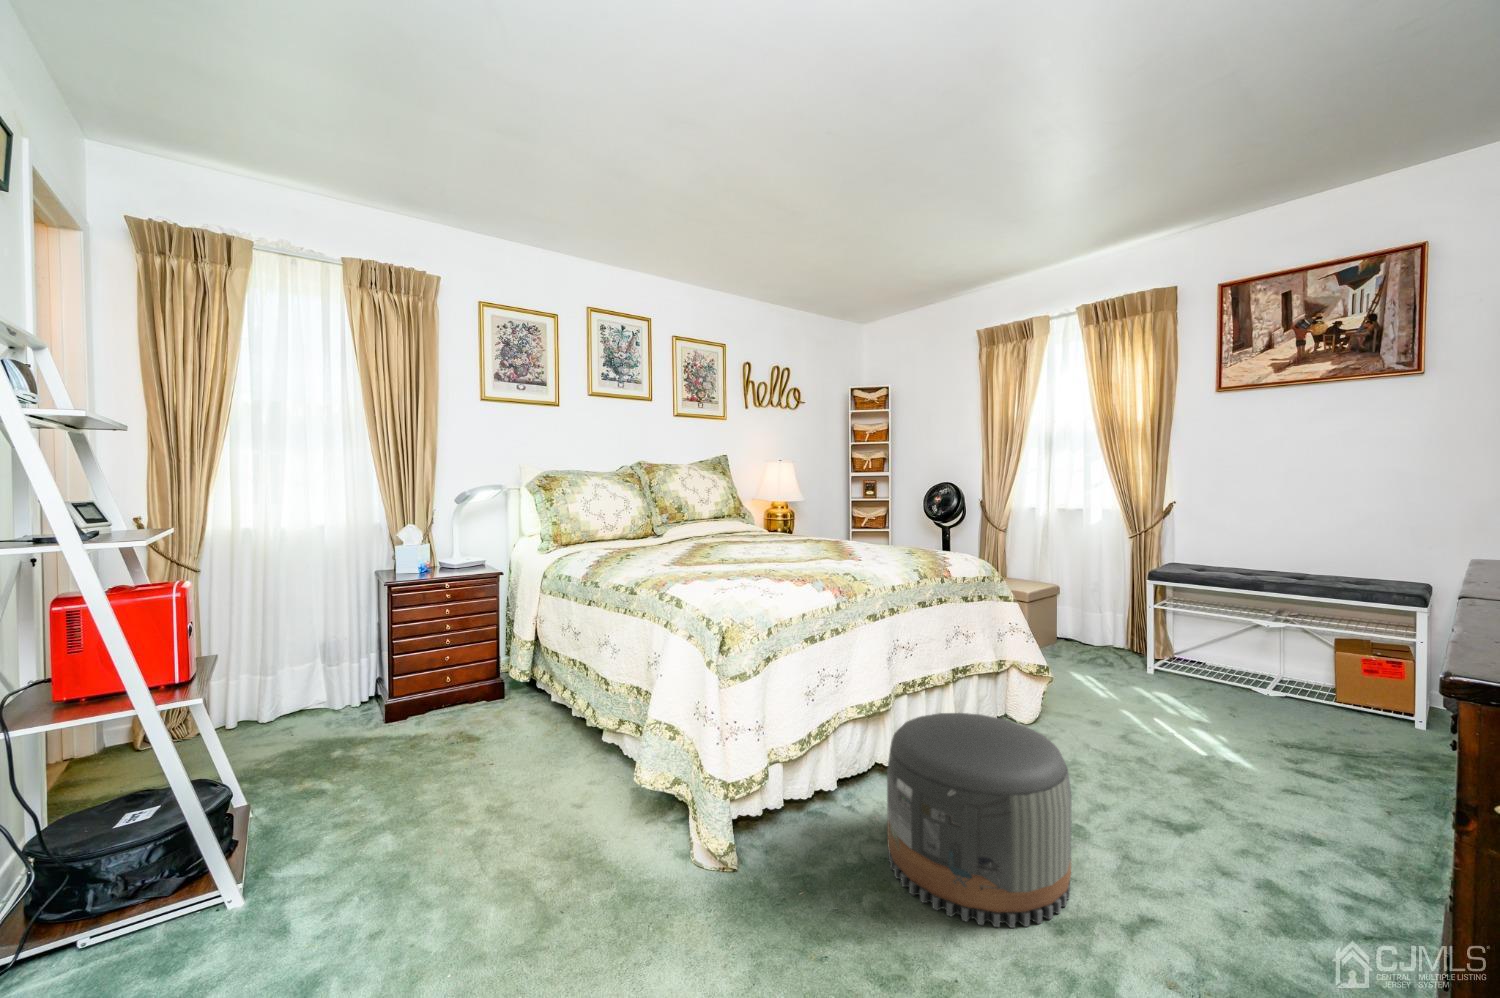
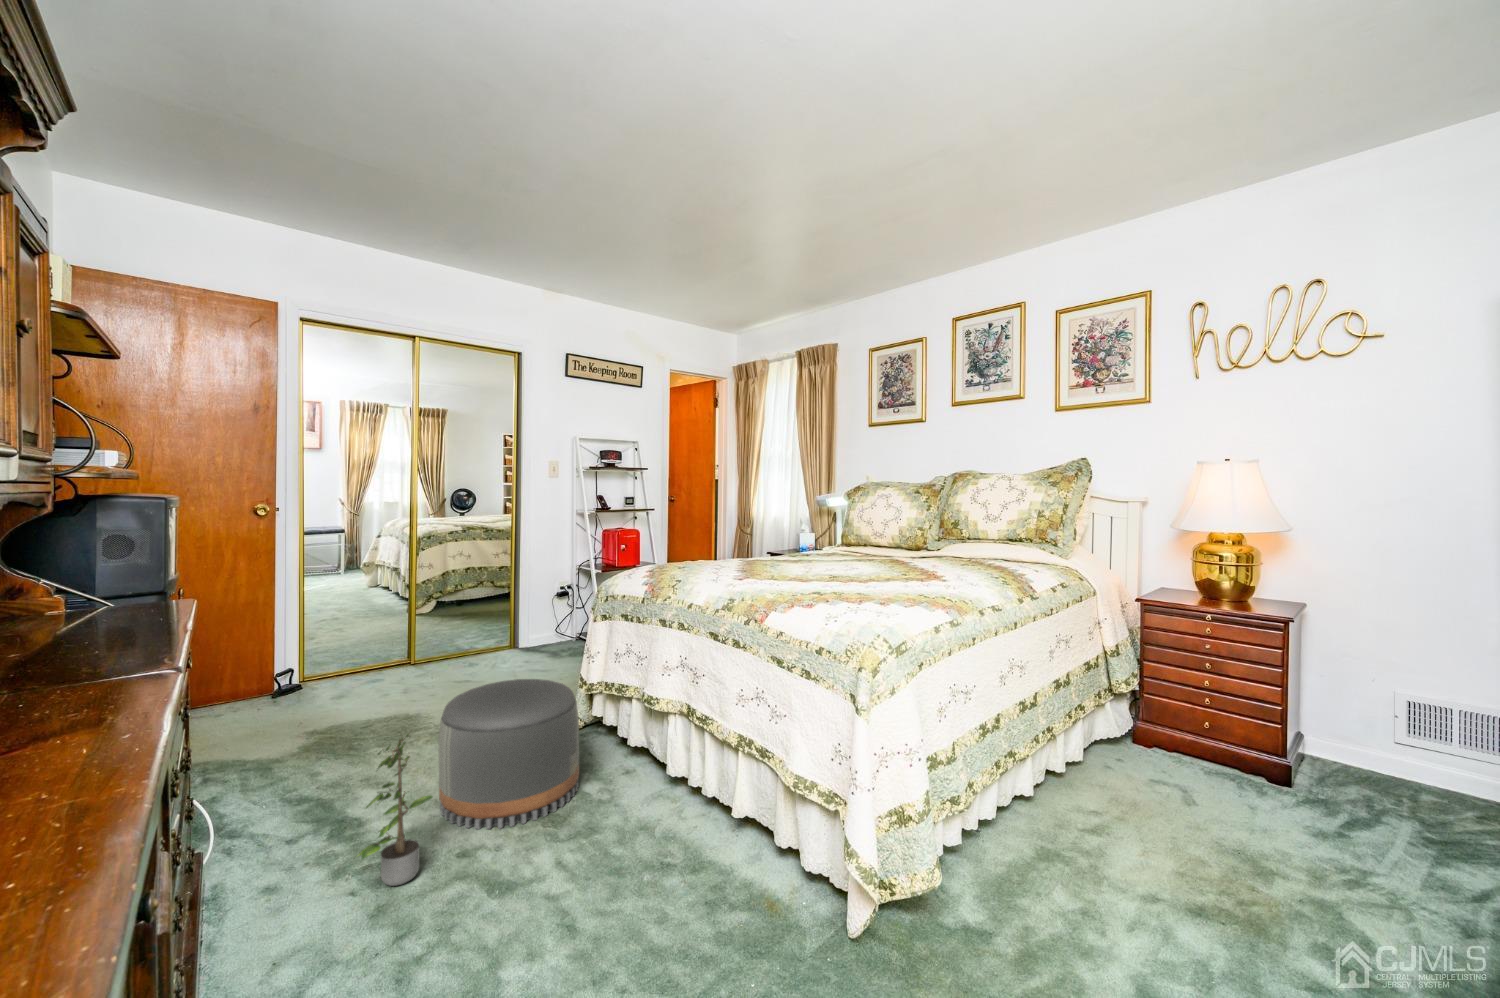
potted plant: none [1140,736,1254,909] -> present [357,734,433,886]

